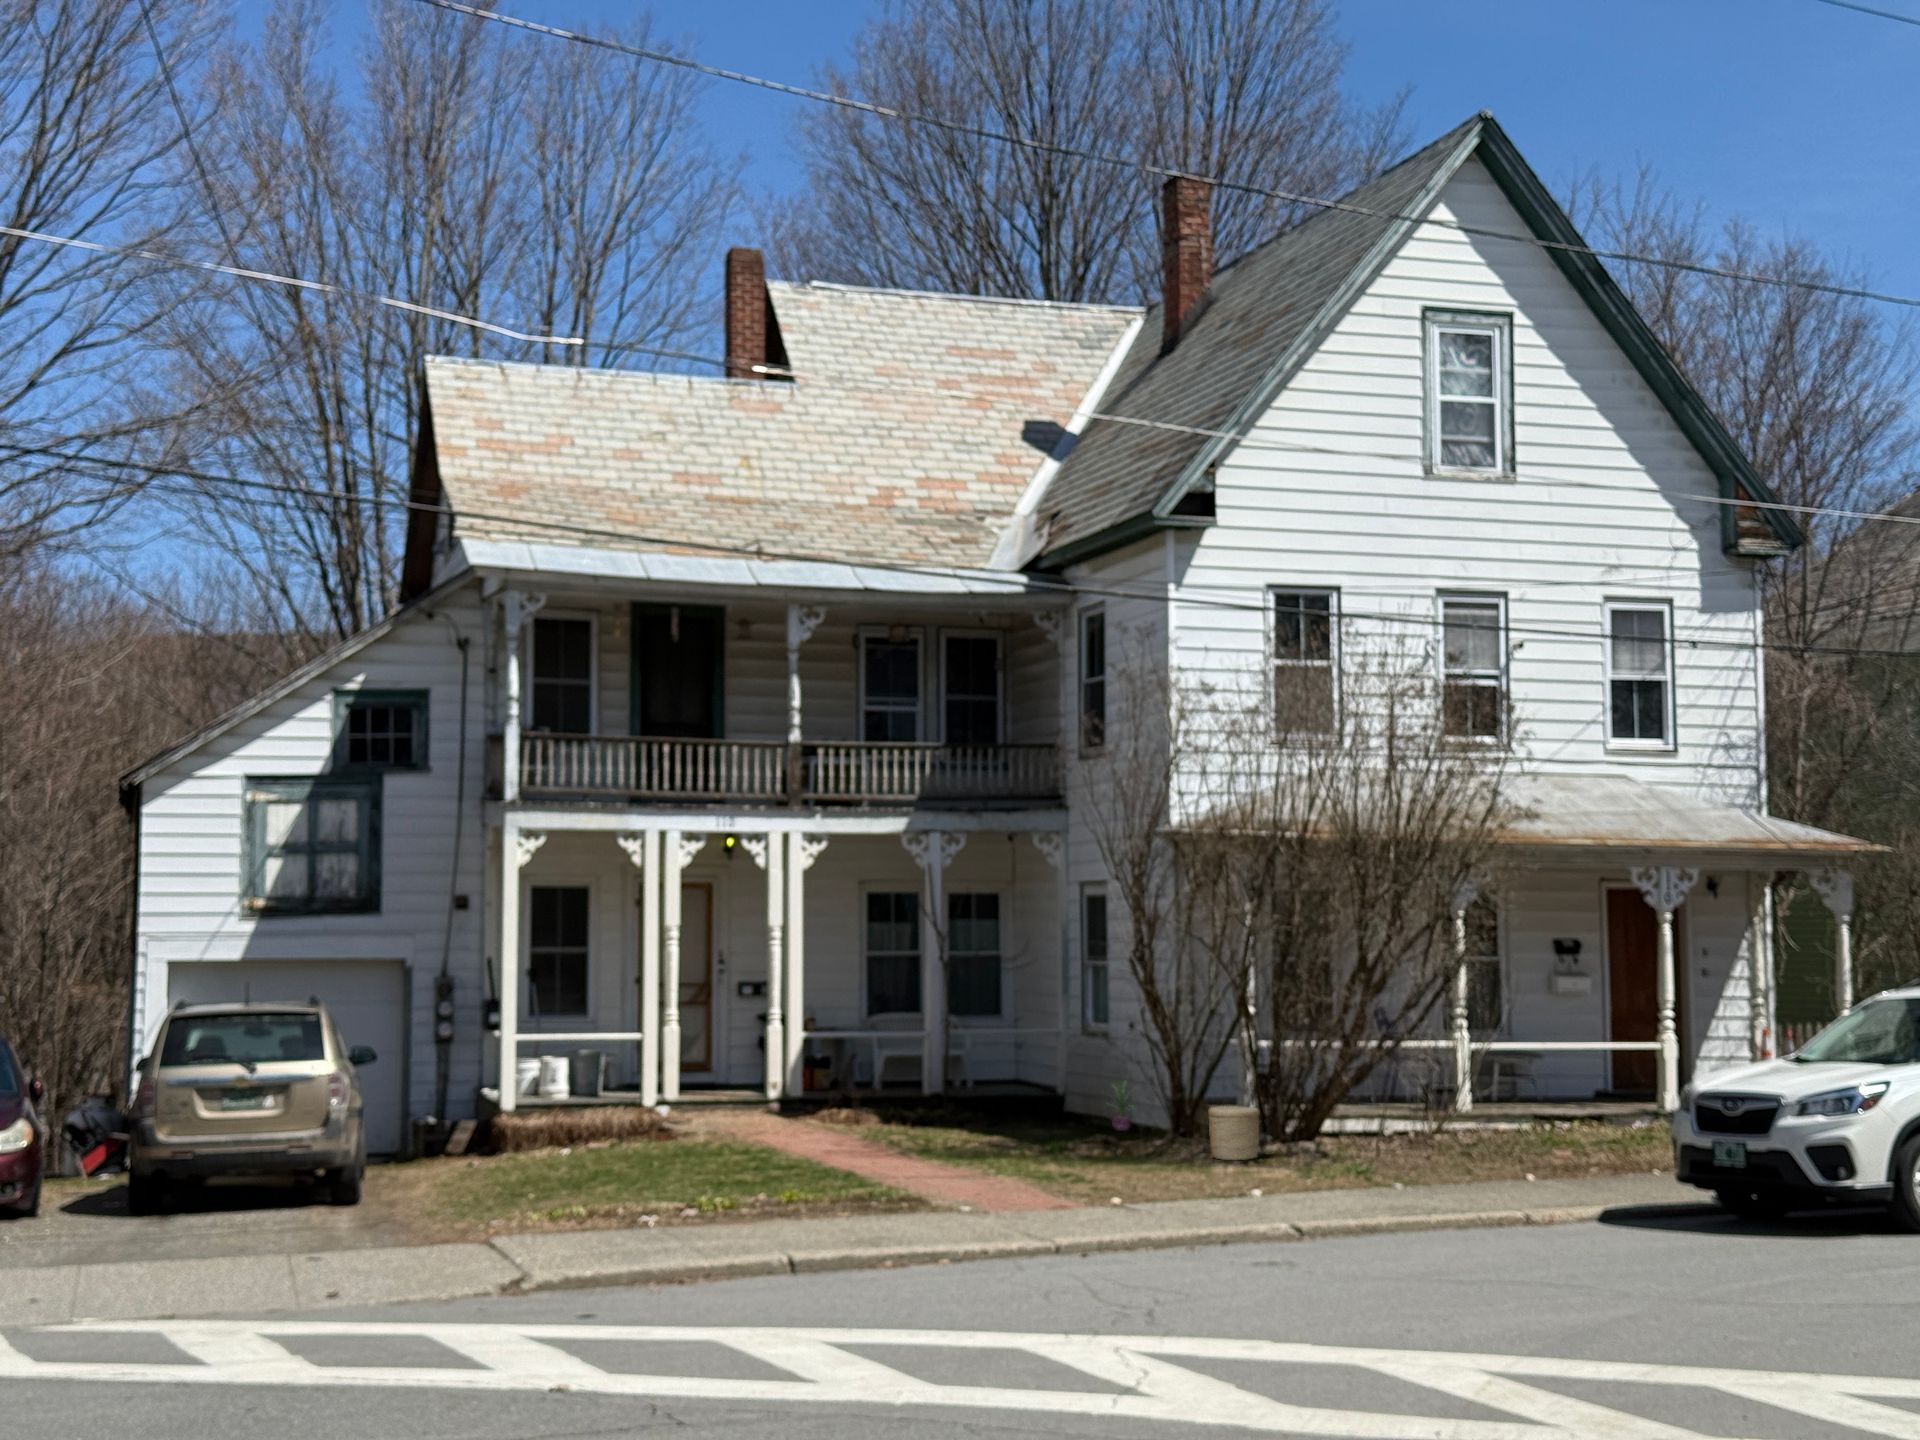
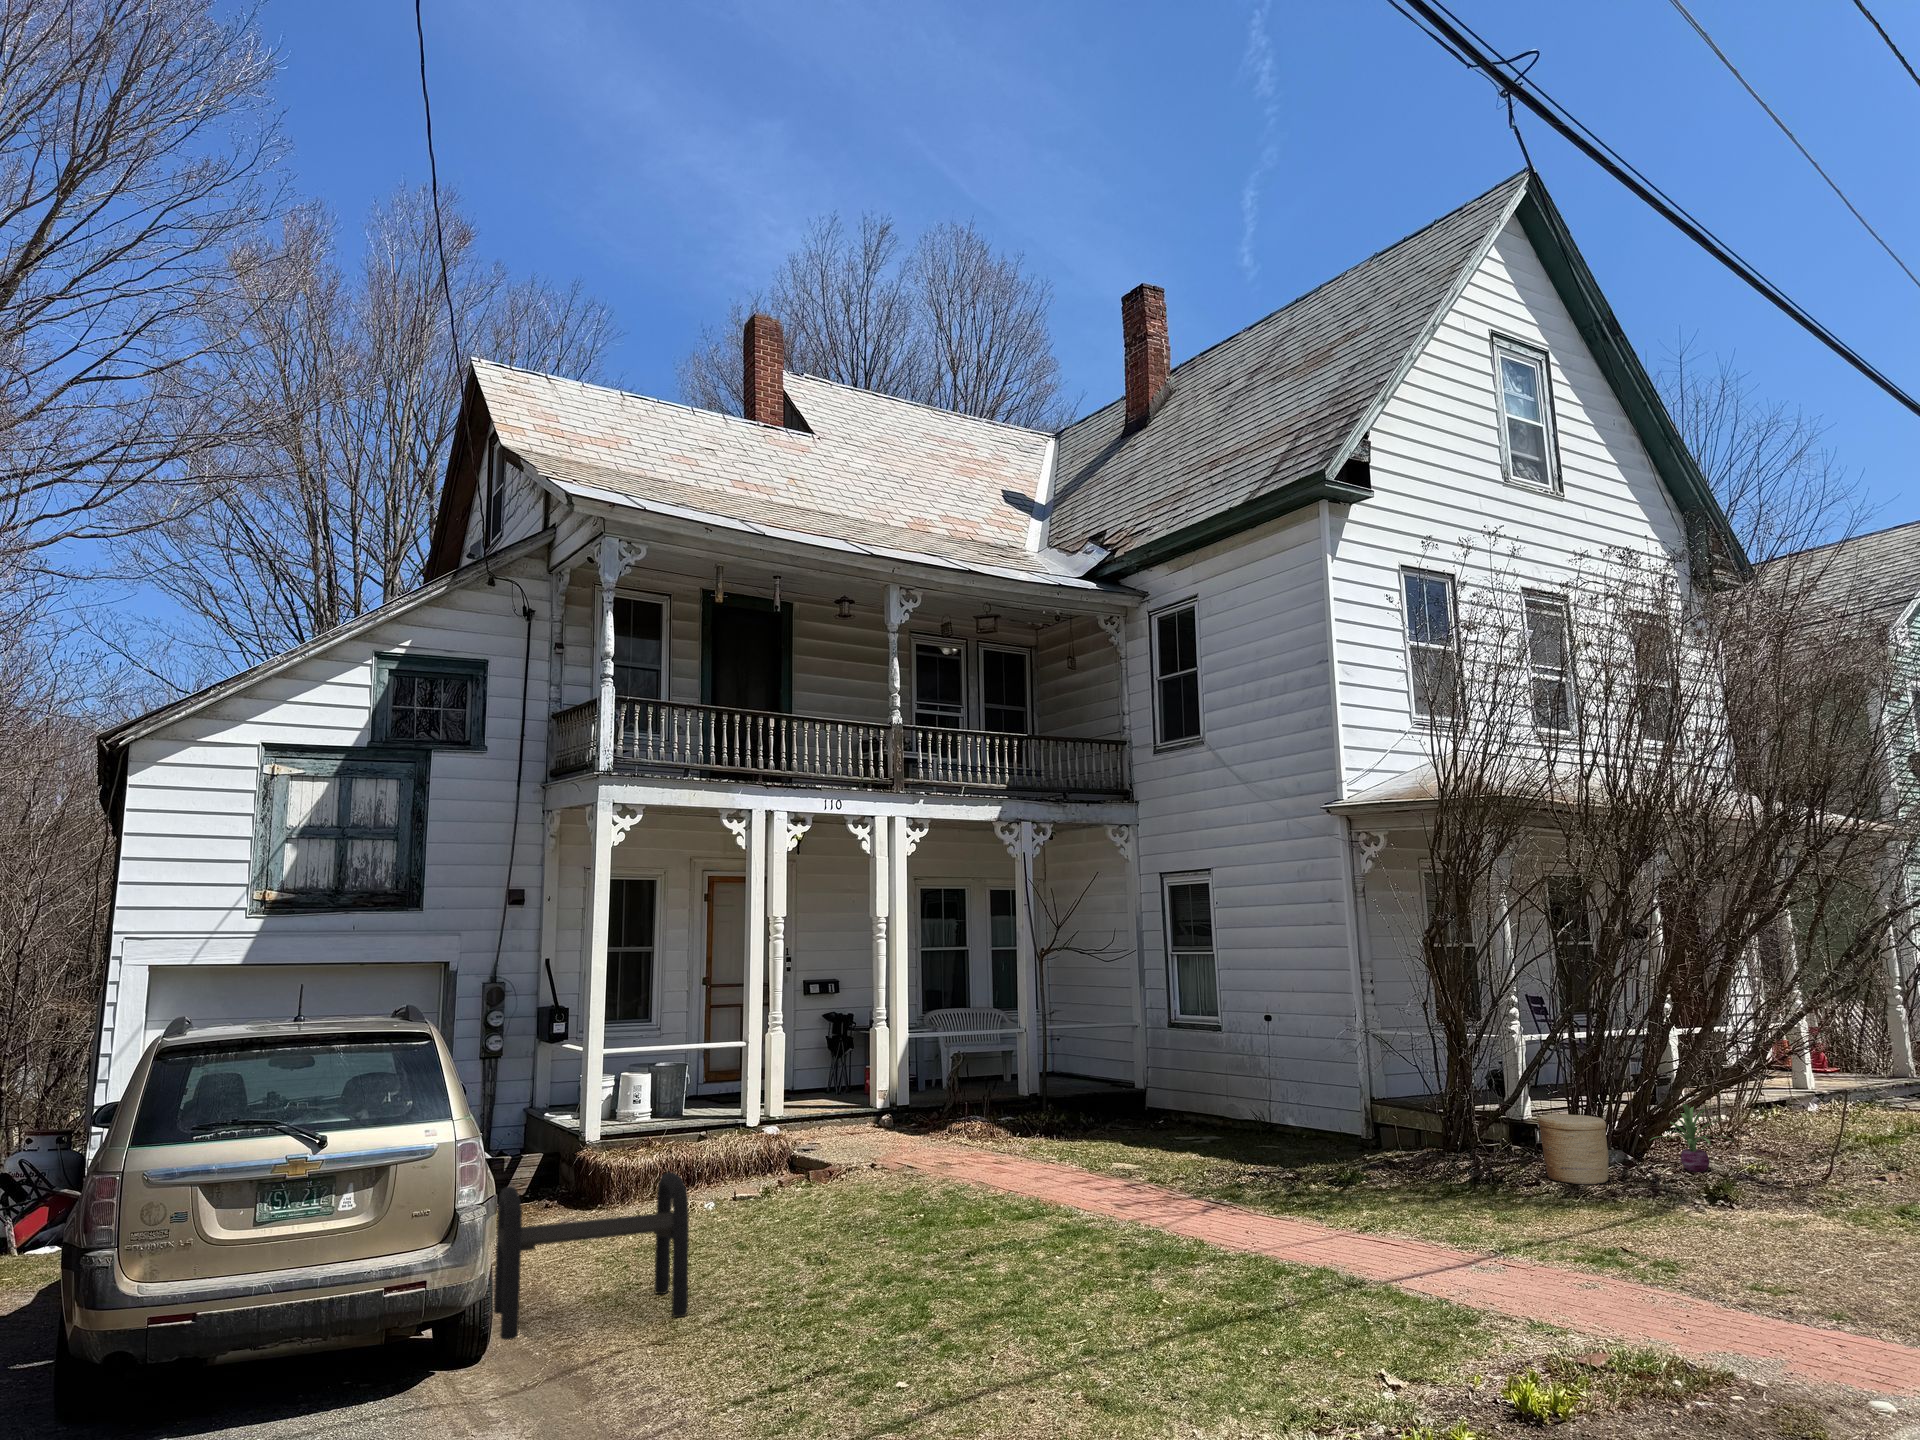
decorative plant: present [1112,1081,1130,1131] -> present [1651,1104,1733,1172]
bench: none [361,1103,477,1190] -> present [494,1172,689,1340]

